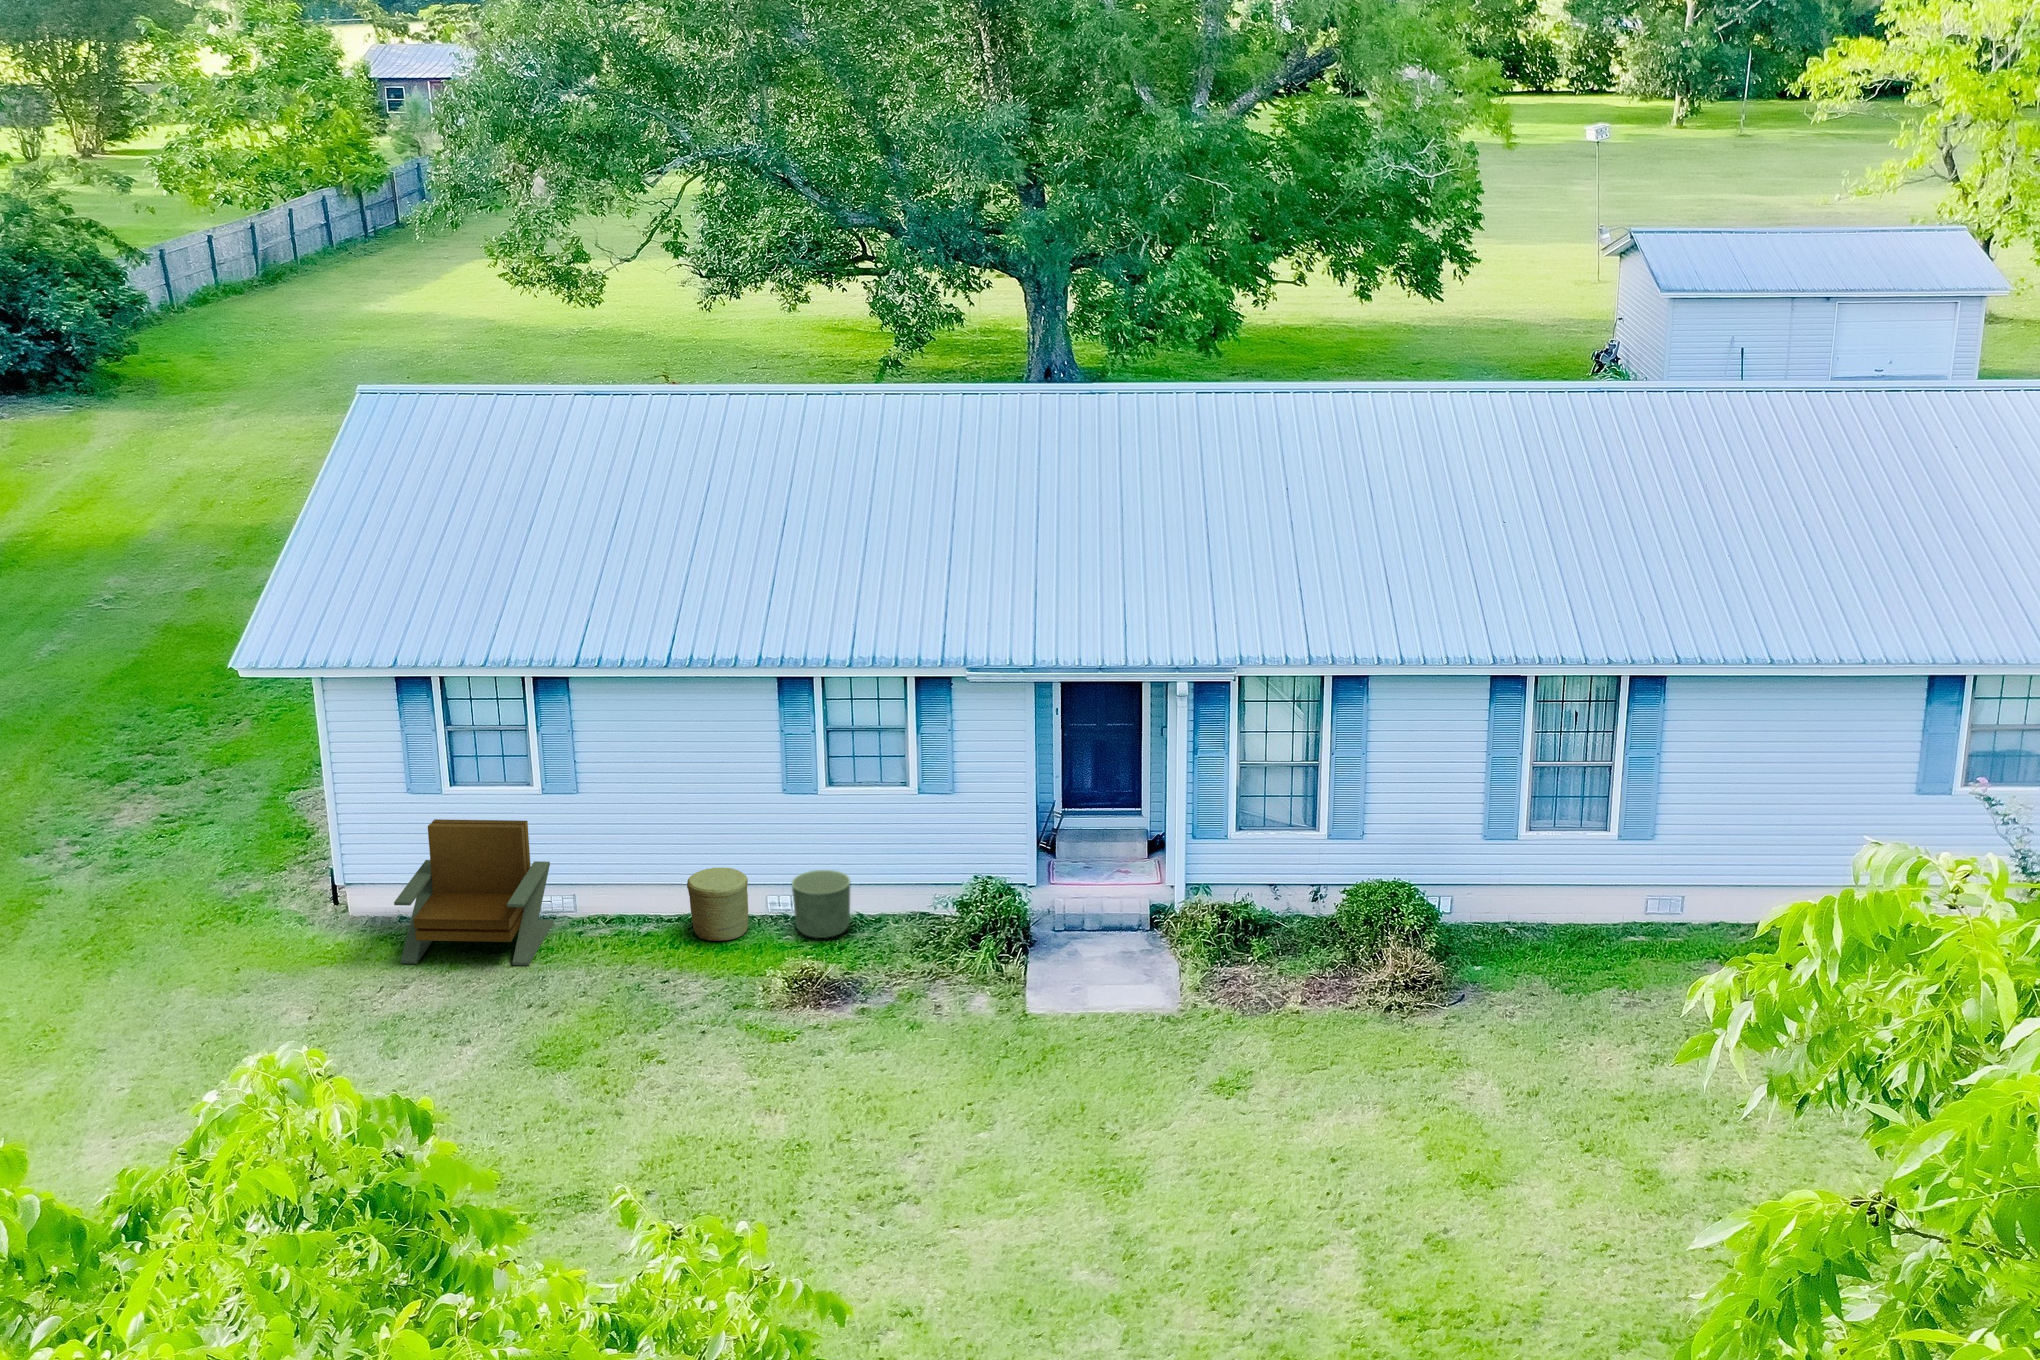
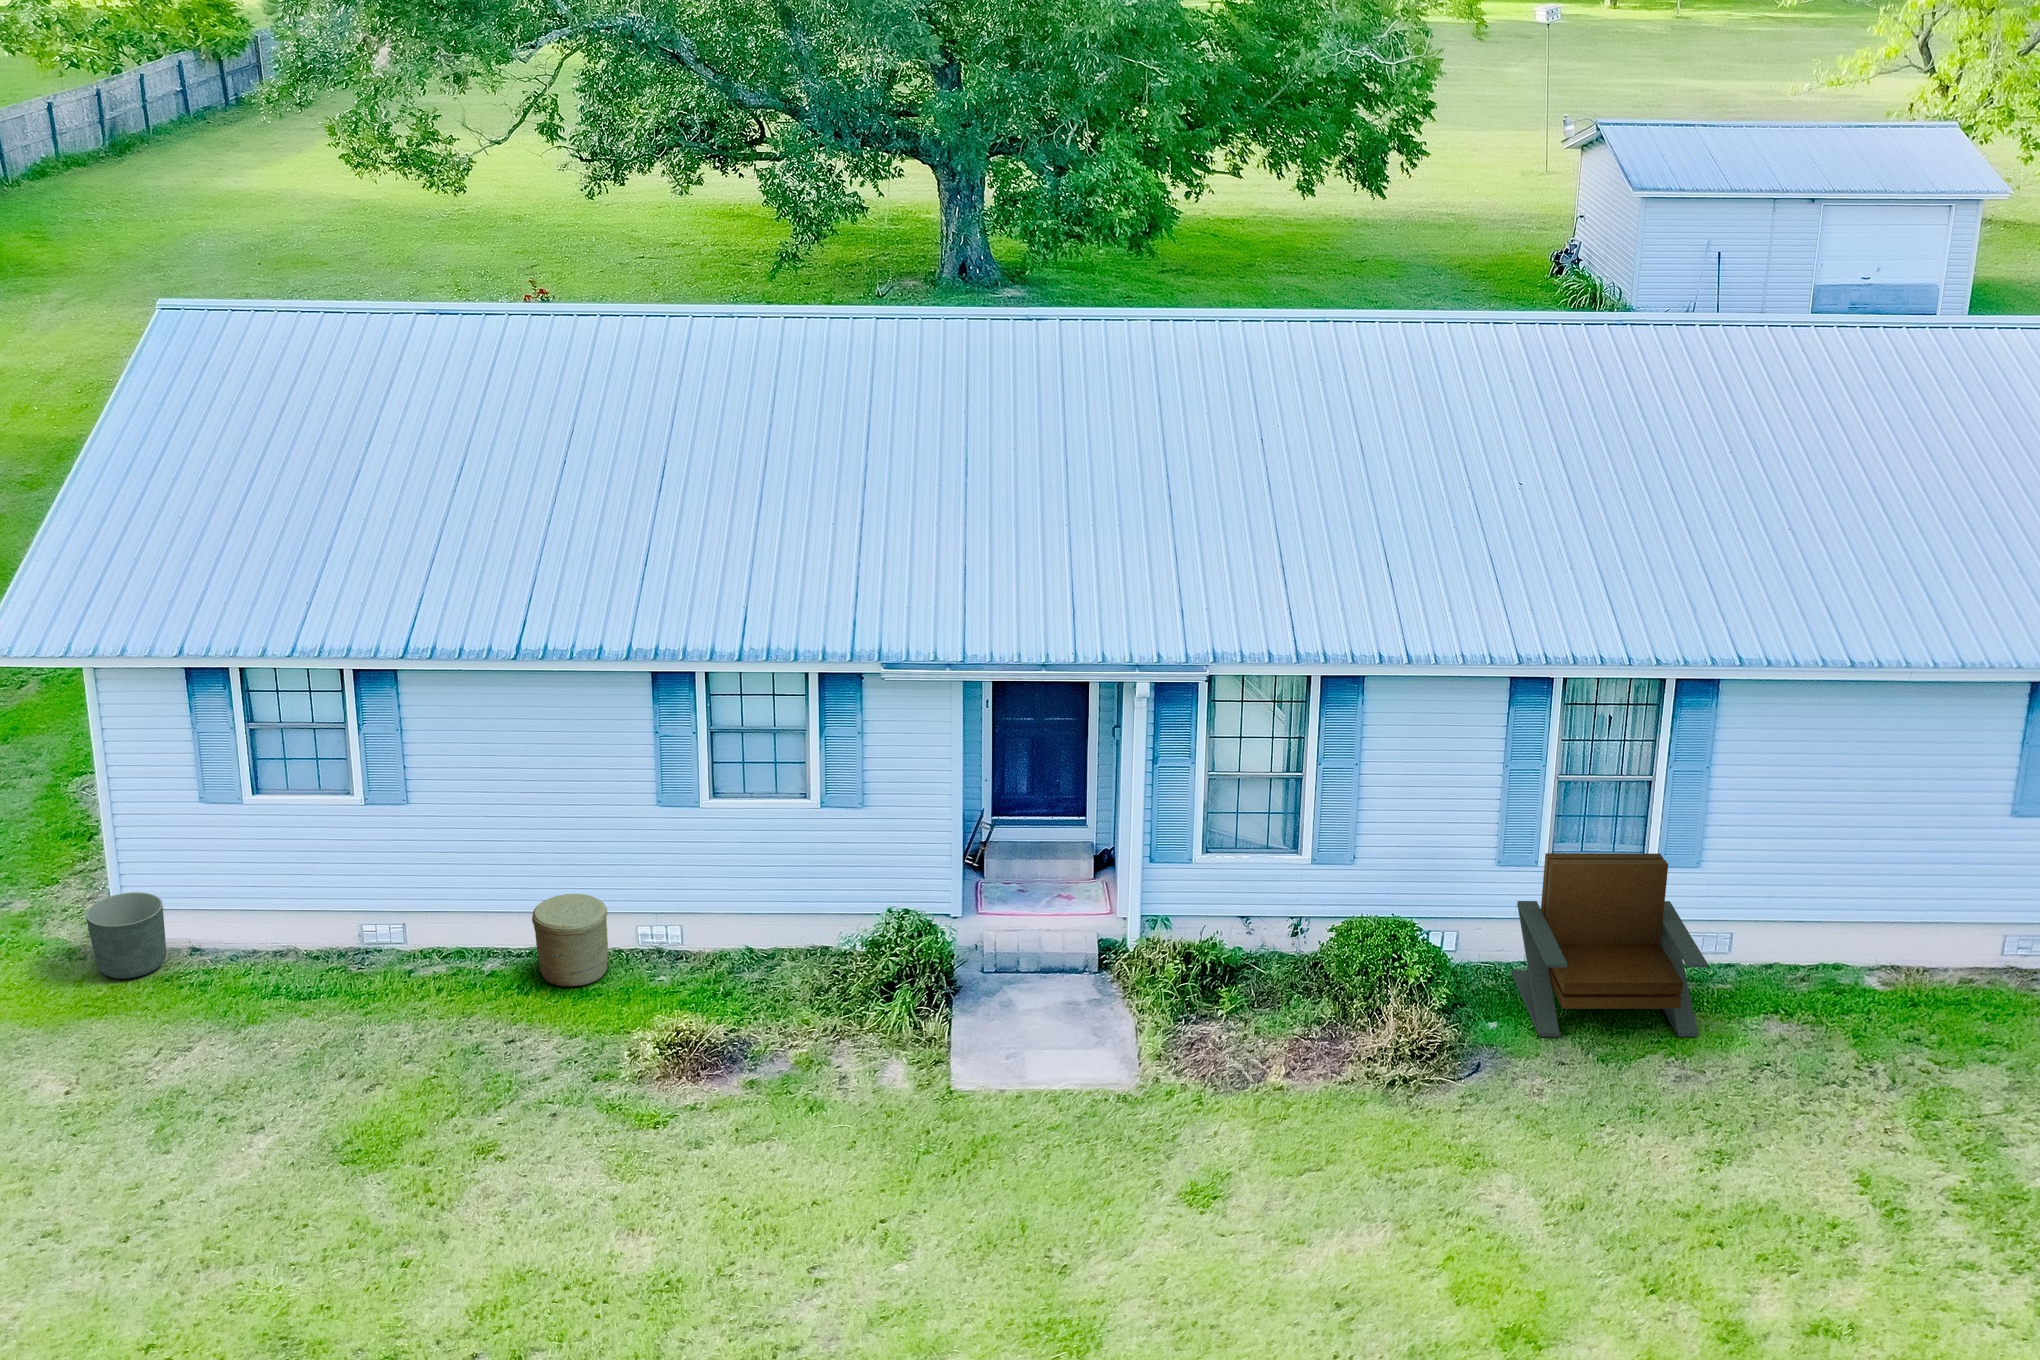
lounge chair: present [394,819,554,965] -> present [1512,853,1708,1037]
planter: present [792,870,850,938] -> present [86,892,166,978]

